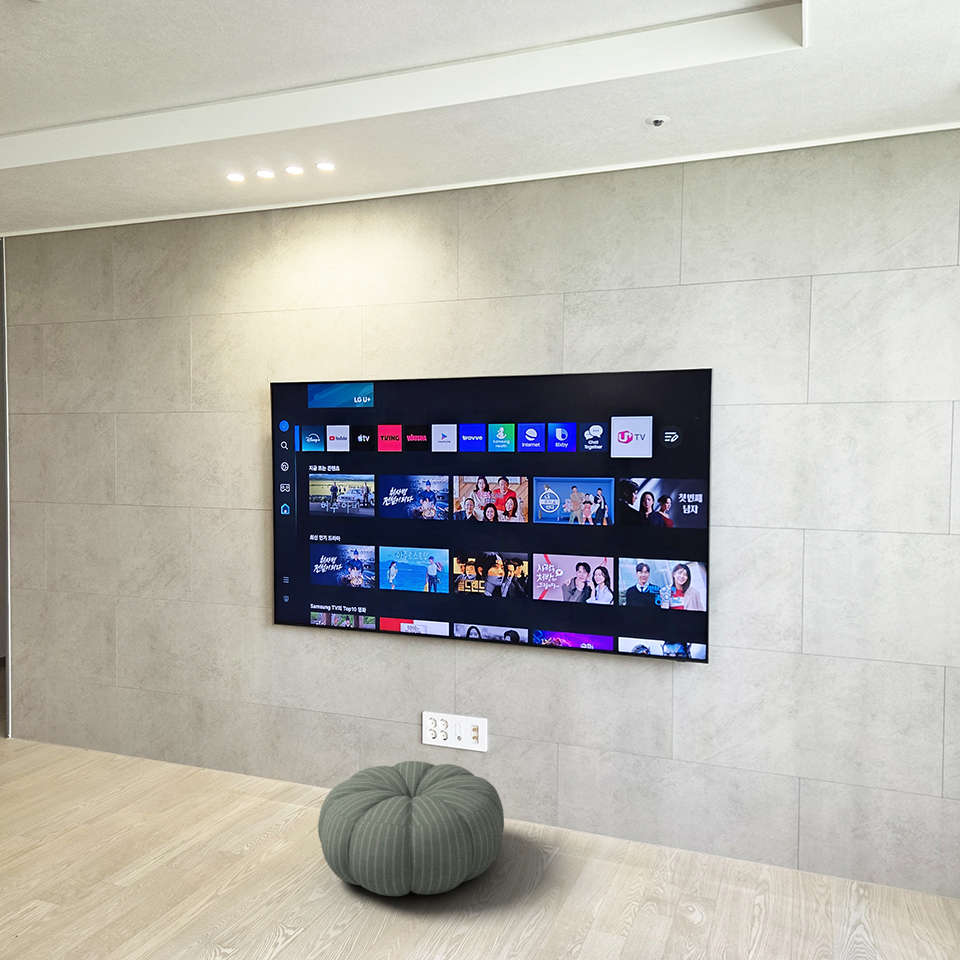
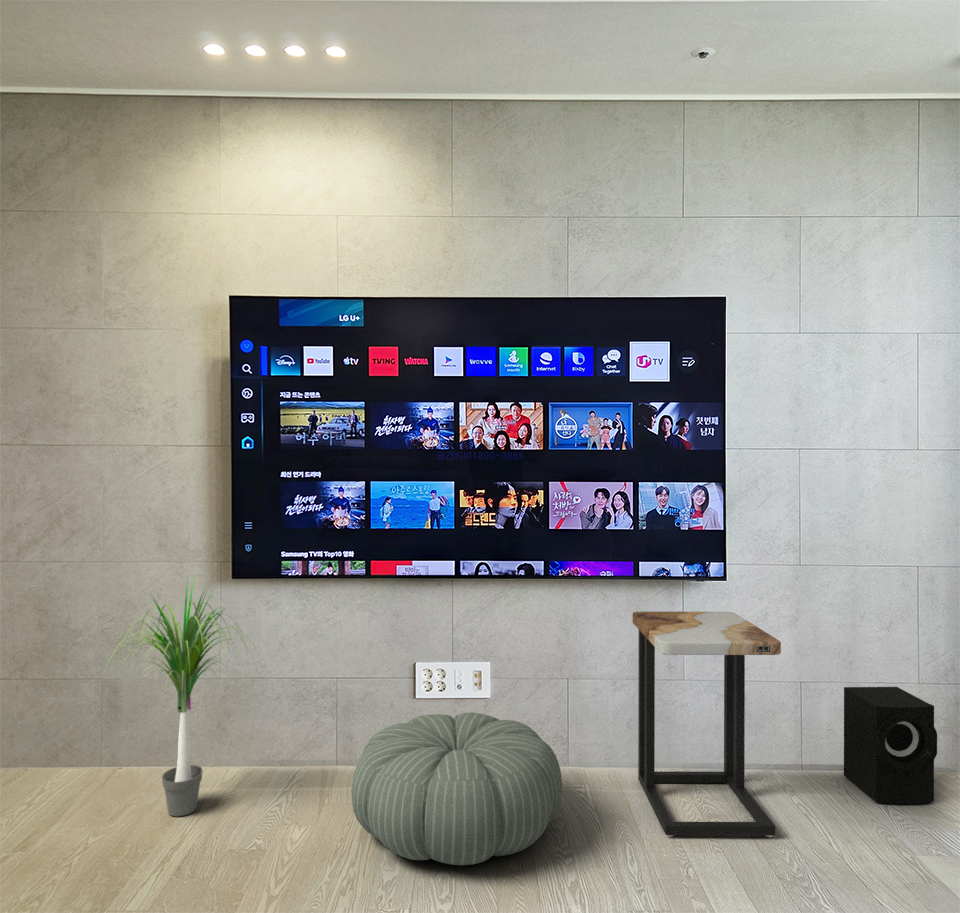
potted plant: none [157,617,285,816] -> present [110,580,246,816]
side table: none [581,687,715,930] -> present [633,611,781,837]
speaker: none [840,792,917,933] -> present [844,687,937,804]

